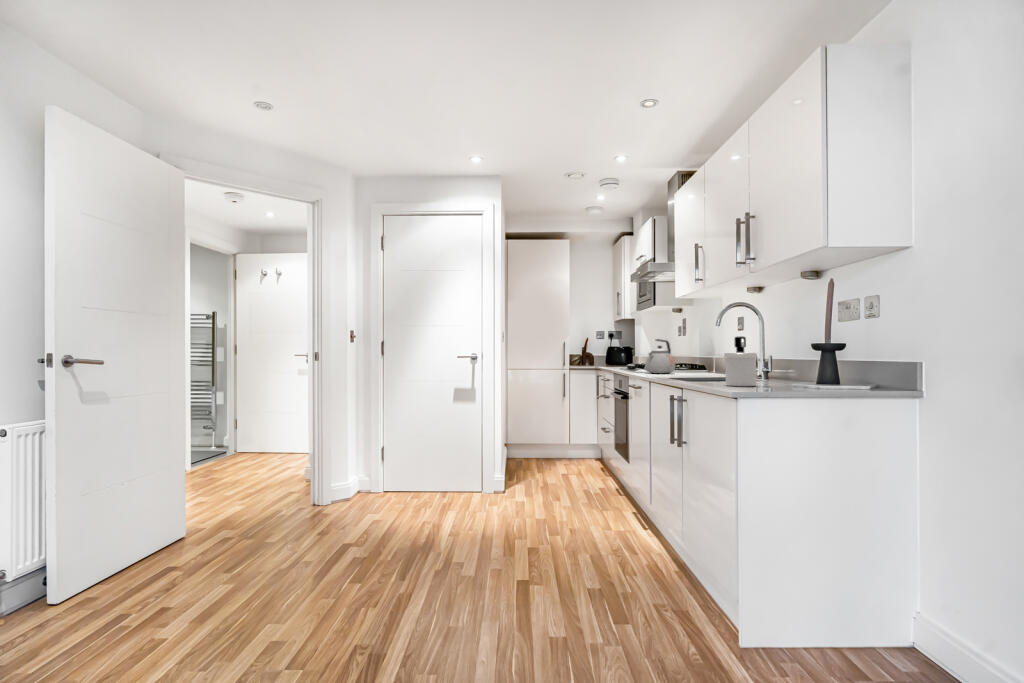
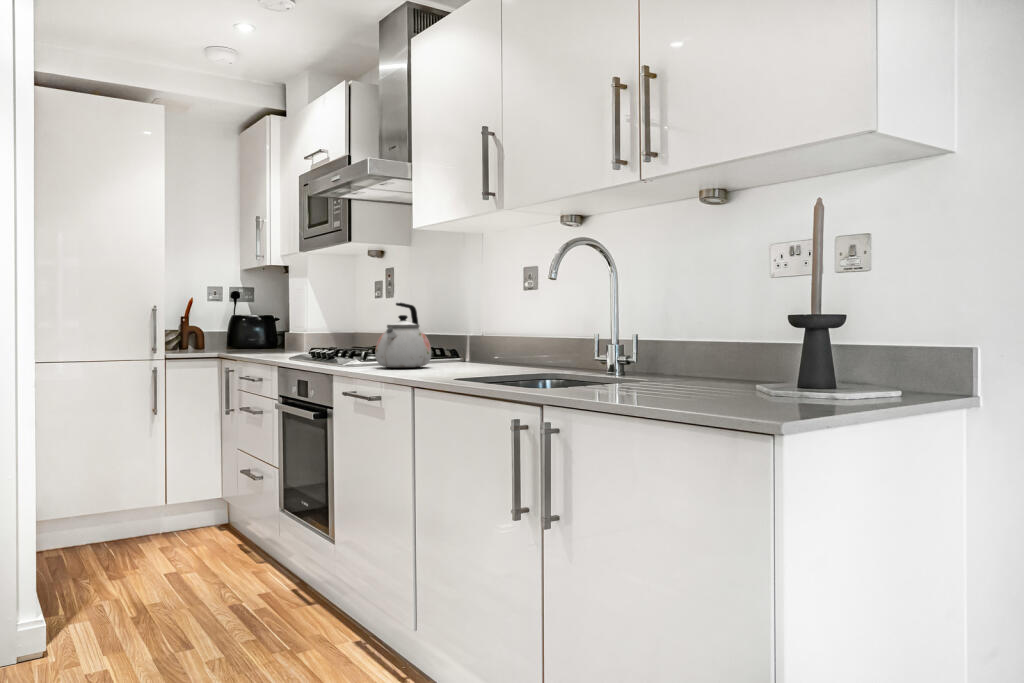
soap dispenser: present [724,336,757,386] -> none [659,299,730,400]

